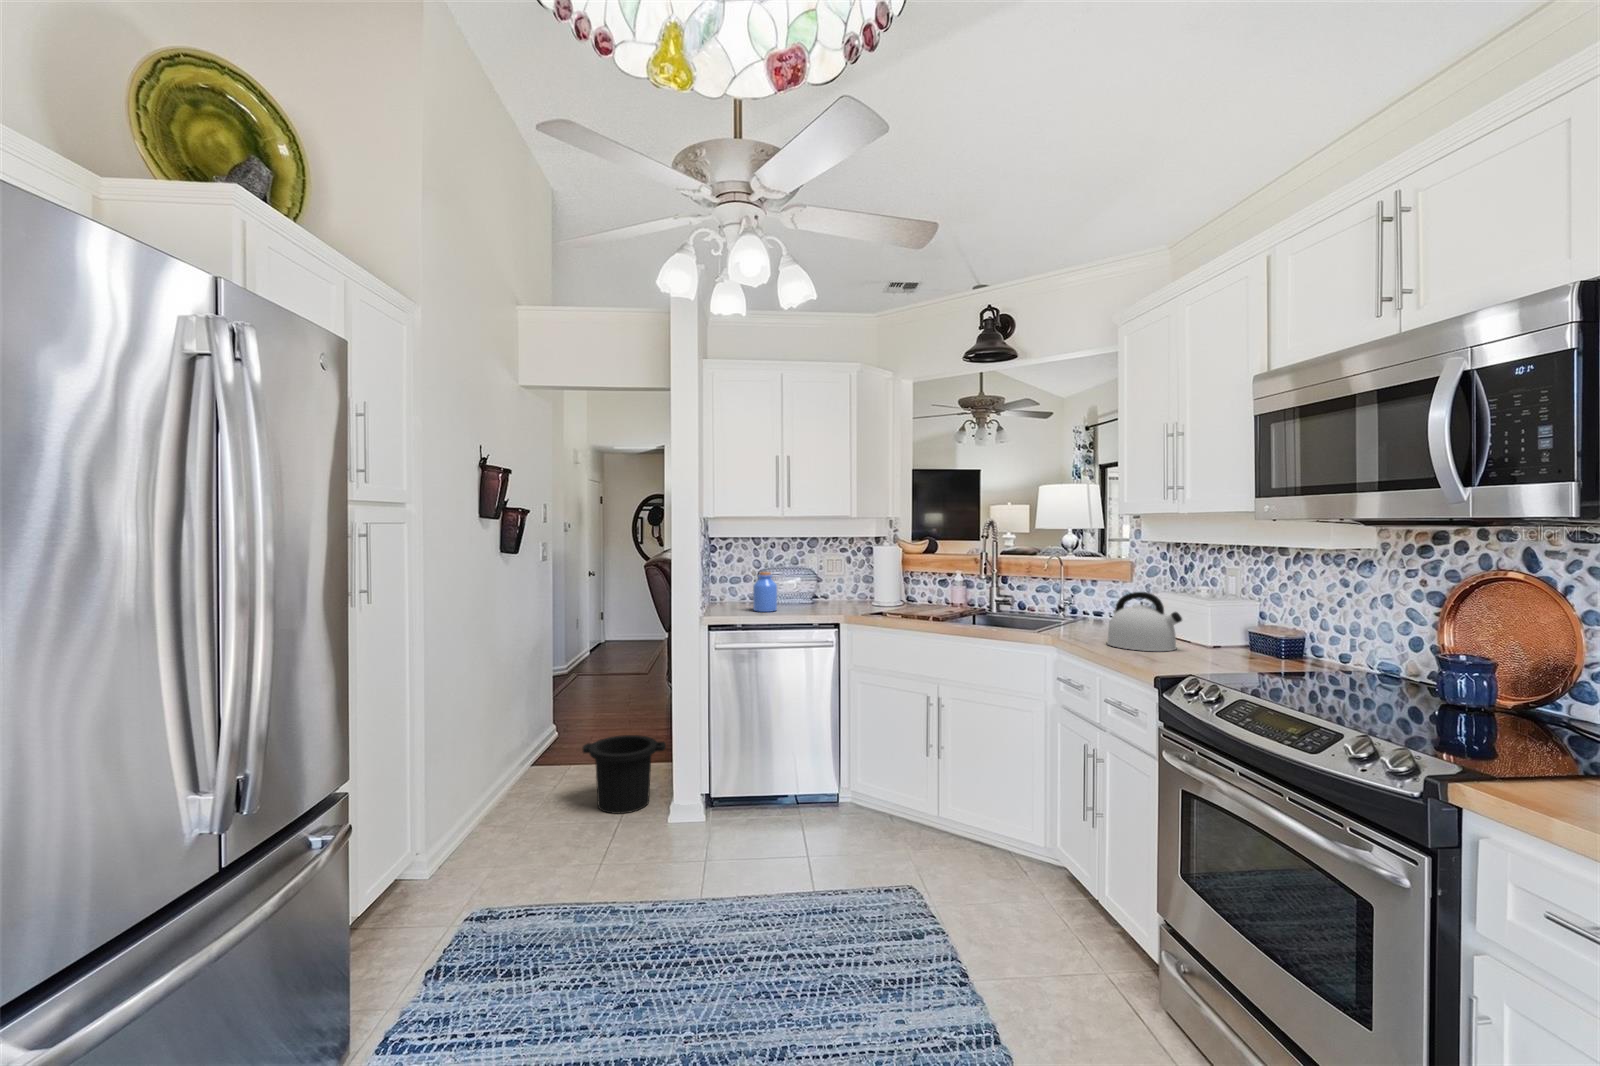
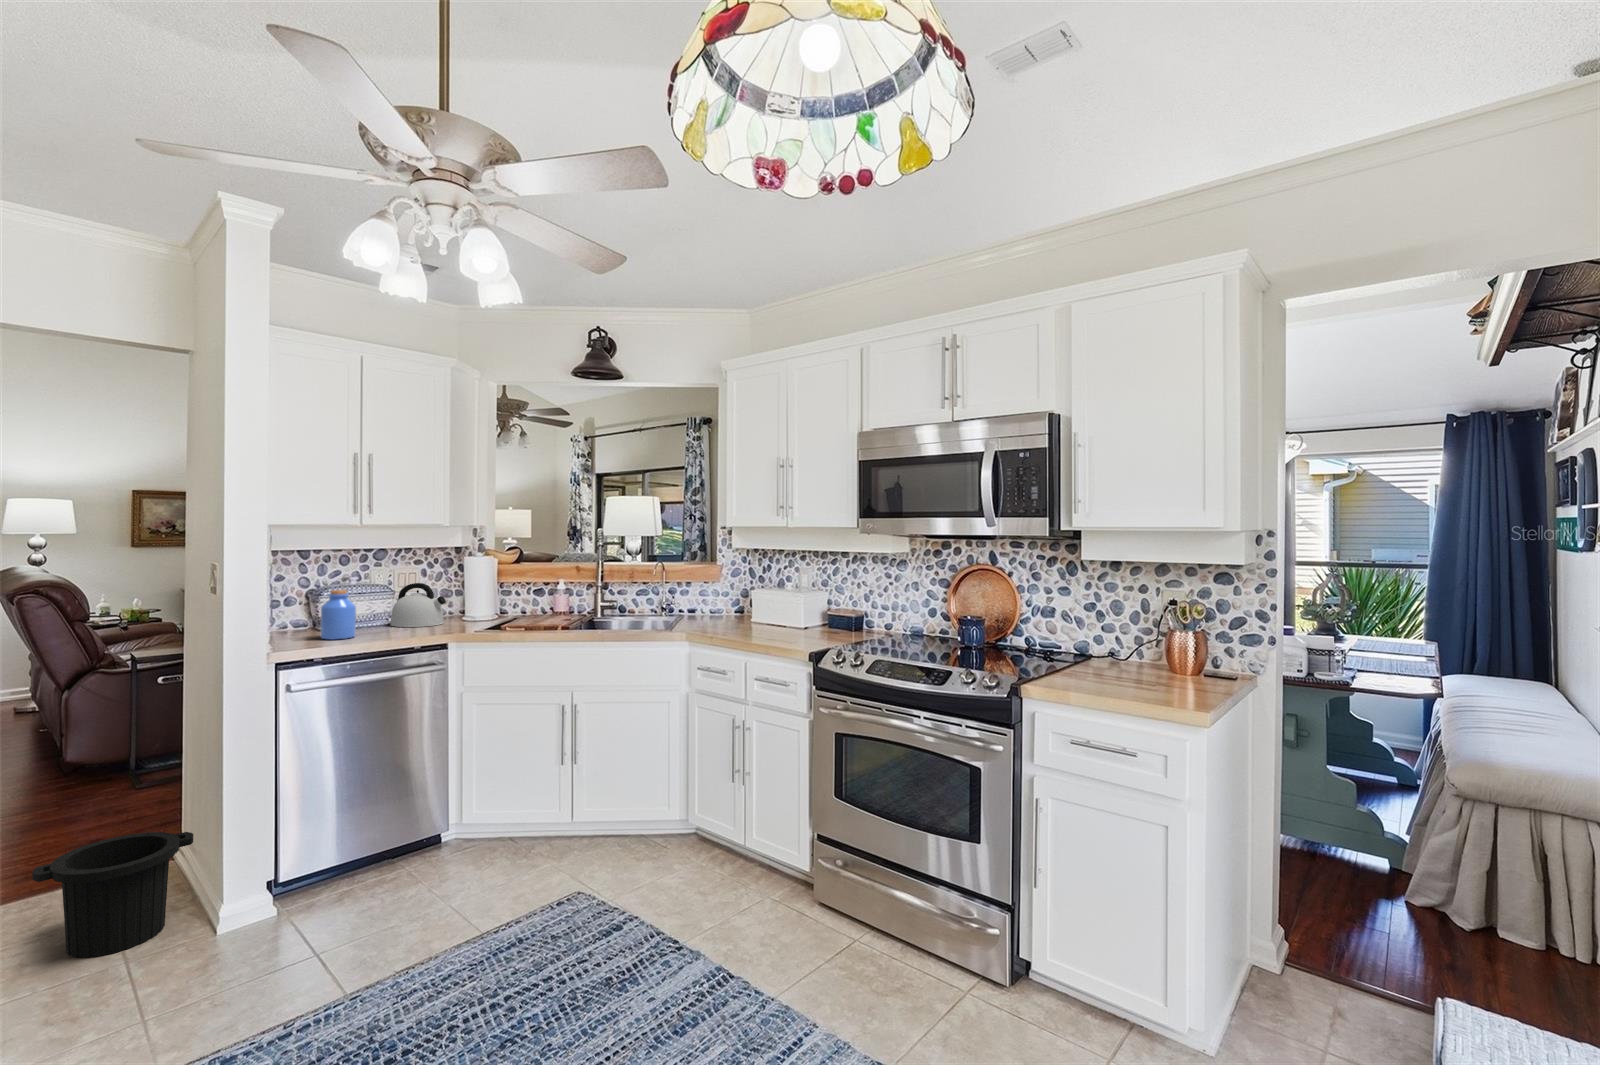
kettle: present [1107,592,1182,651] -> present [390,583,446,627]

